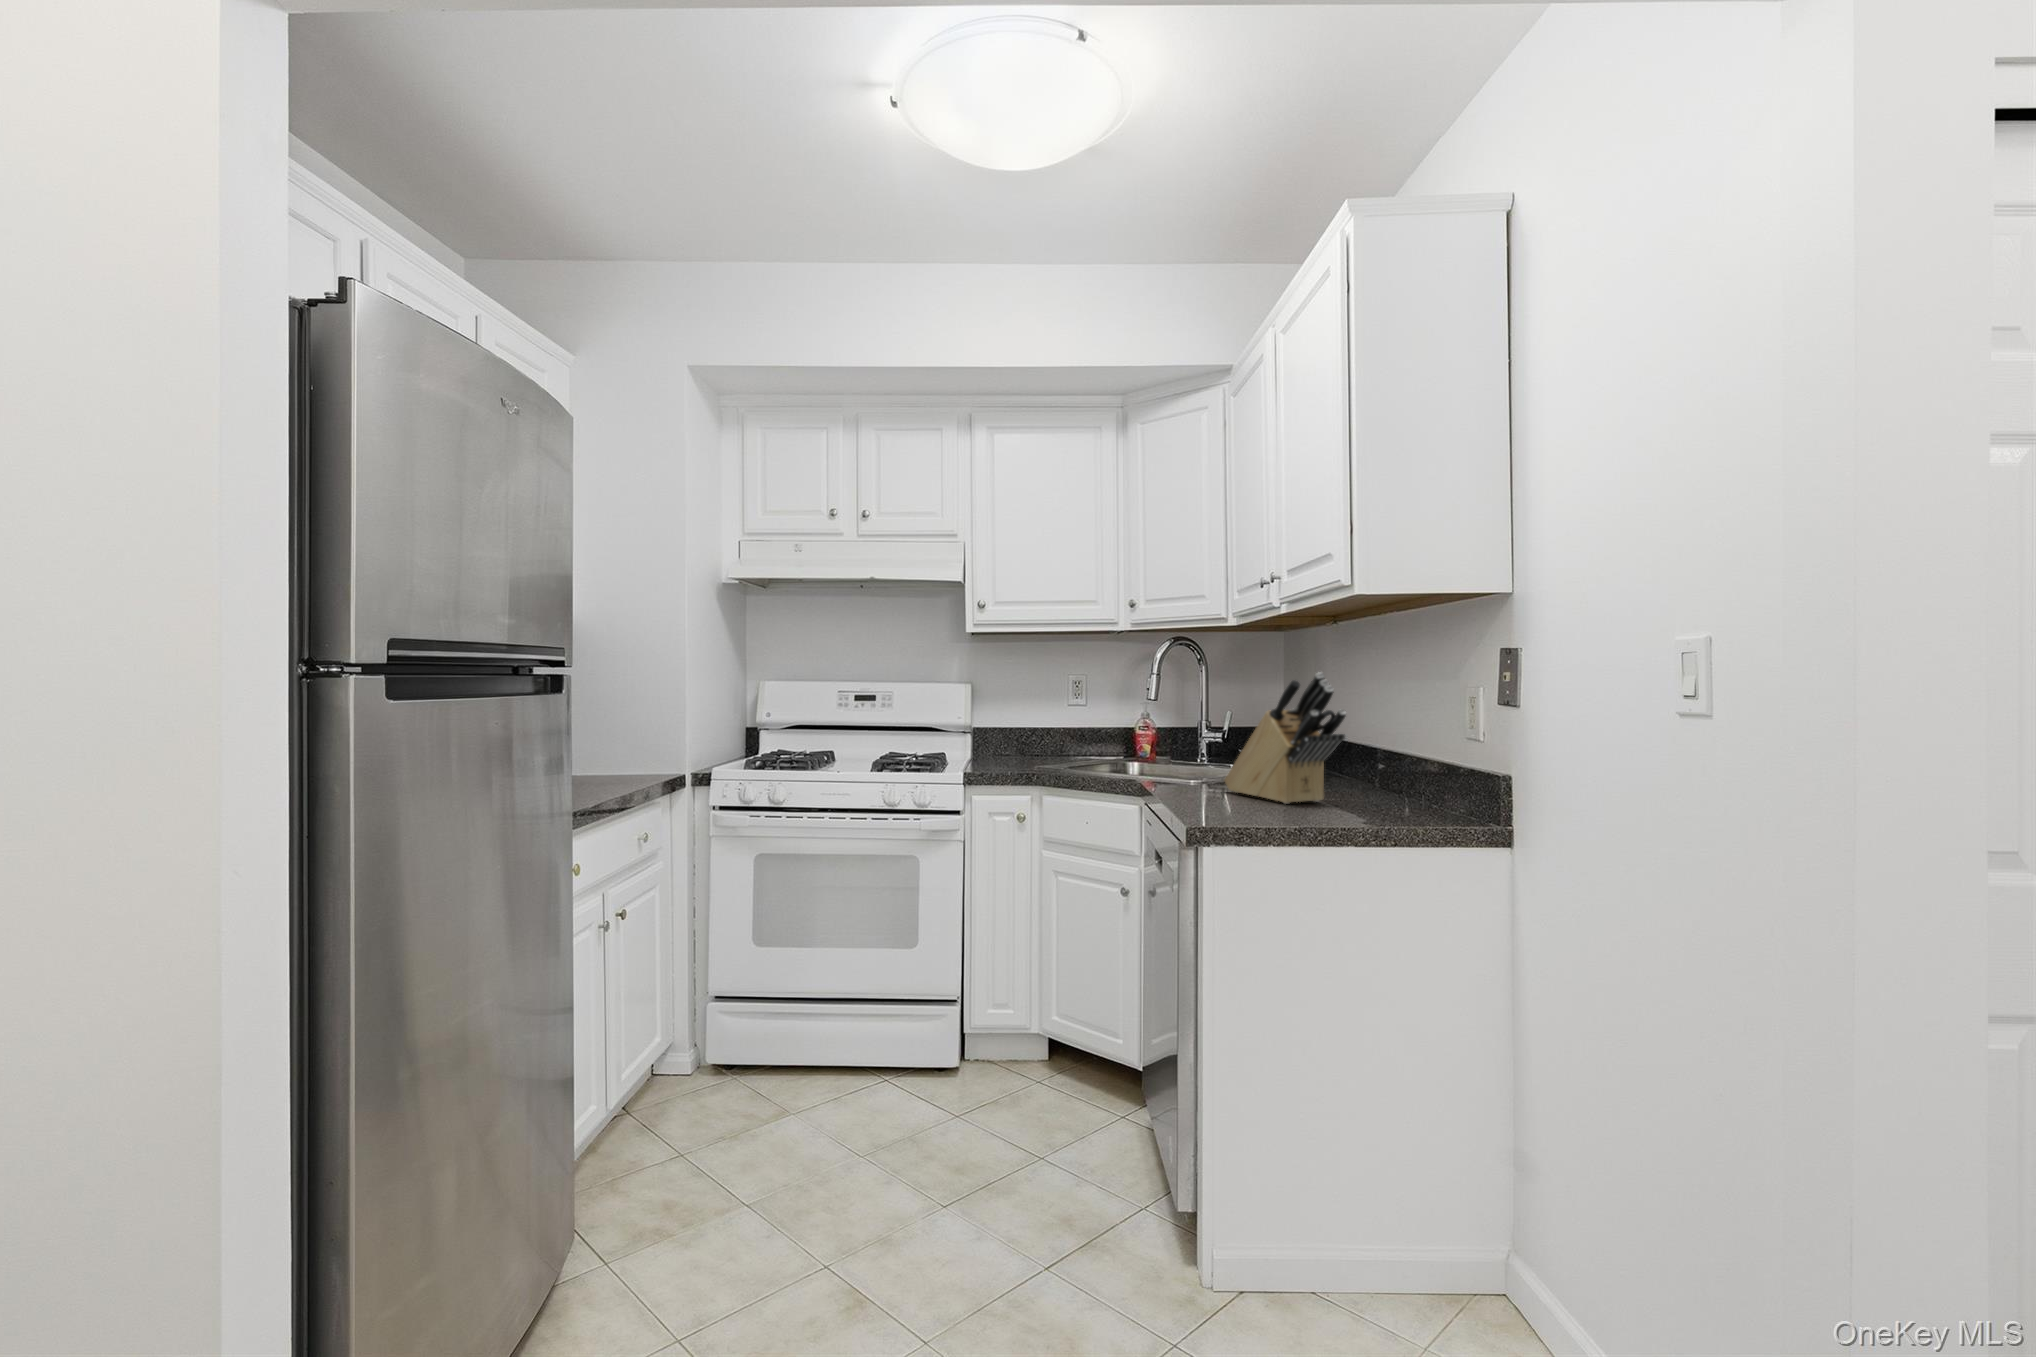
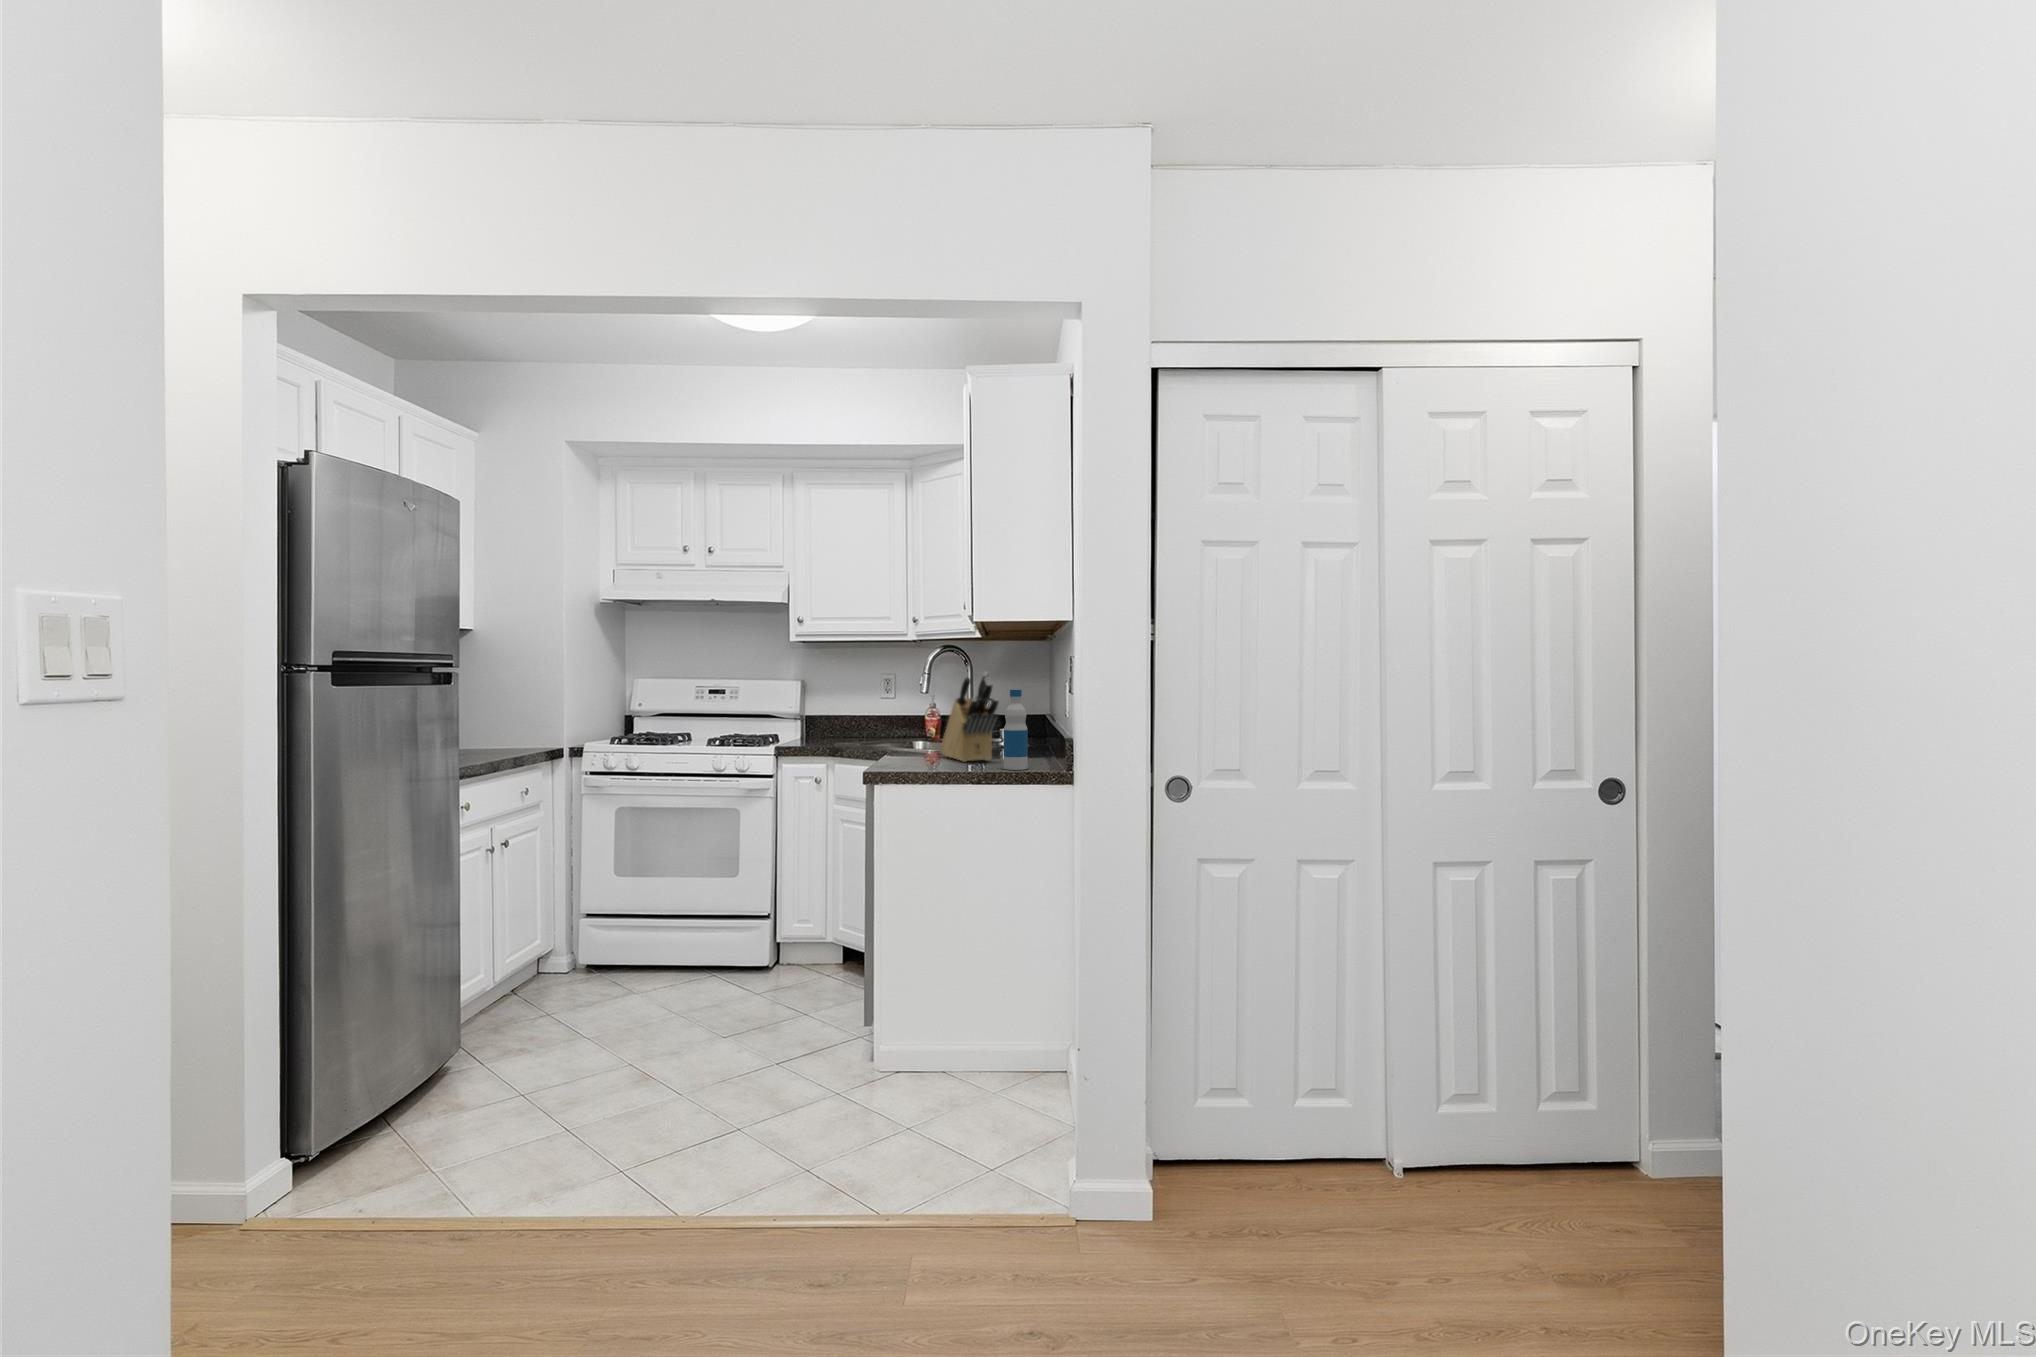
bottle: none [1385,699,1425,823] -> present [1004,690,1028,770]

